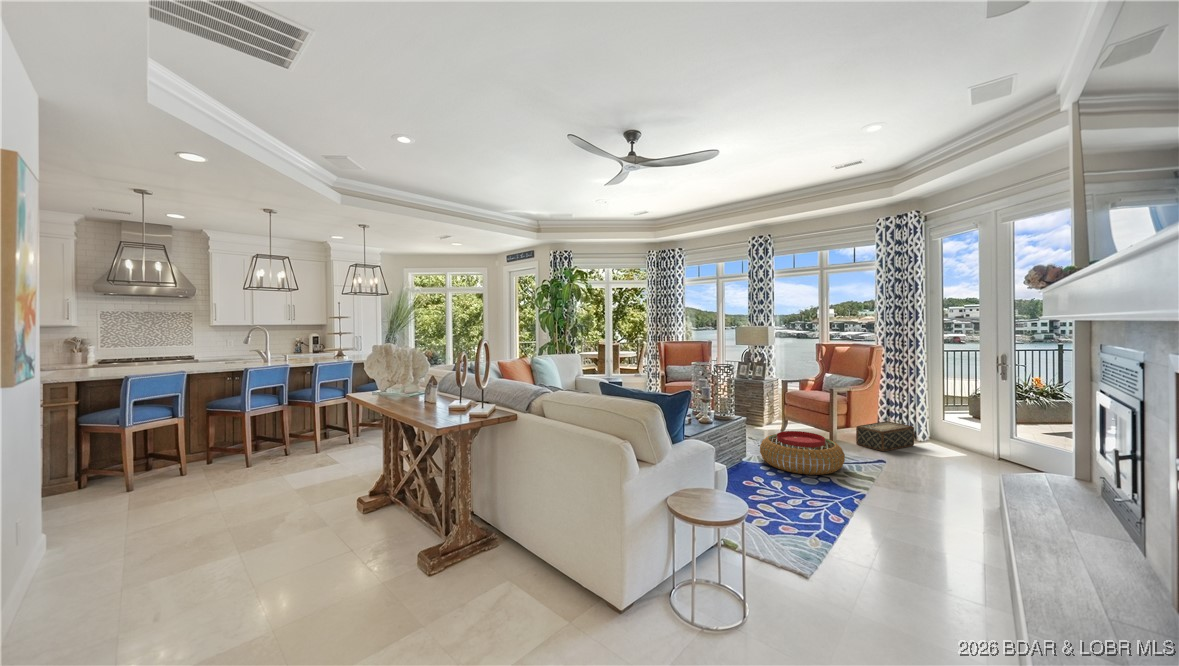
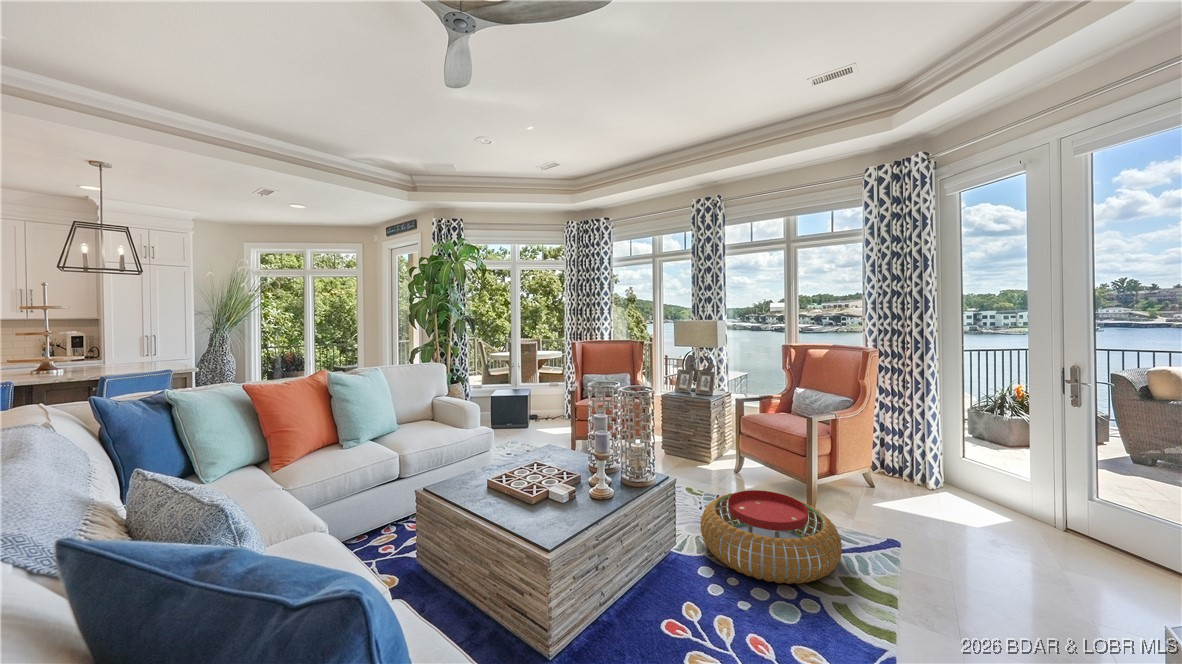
woven basket: present [856,421,914,451] -> none [844,459,926,513]

